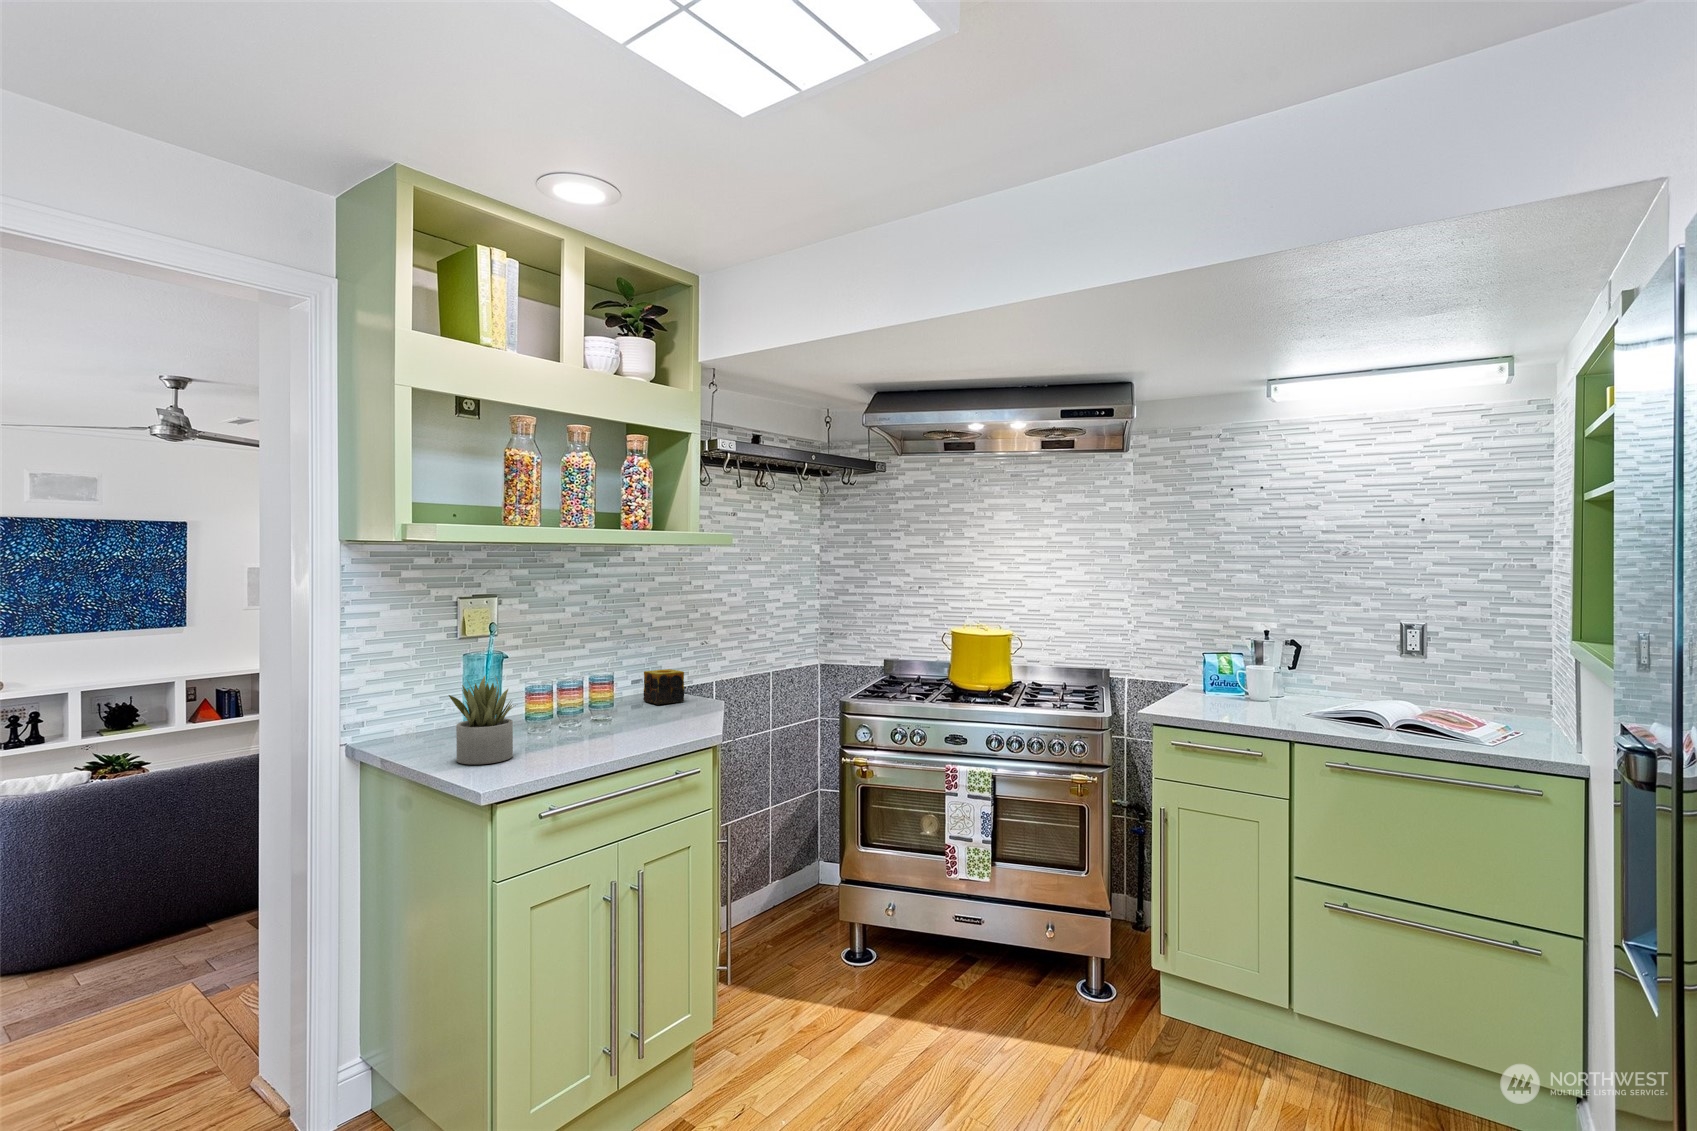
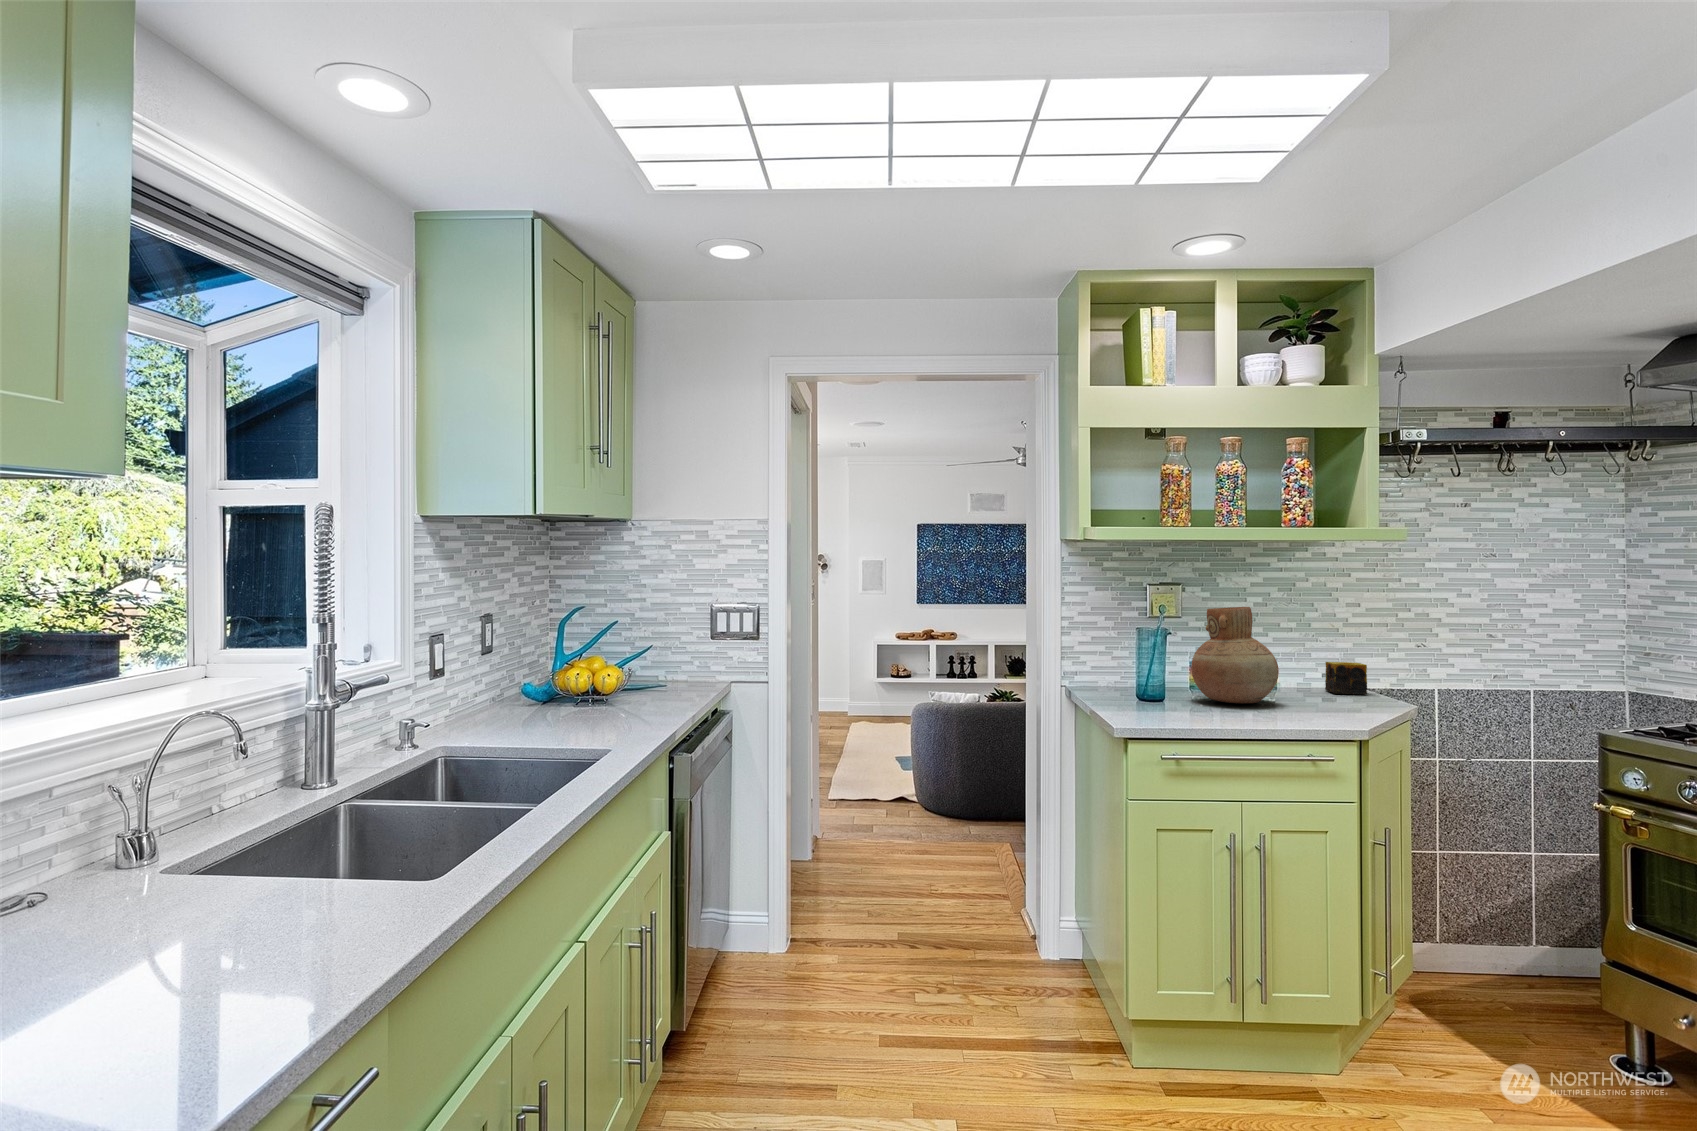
vase: none [539,624,634,737] -> present [1191,607,1279,704]
succulent plant: present [449,675,516,764] -> none [1112,639,1164,706]

